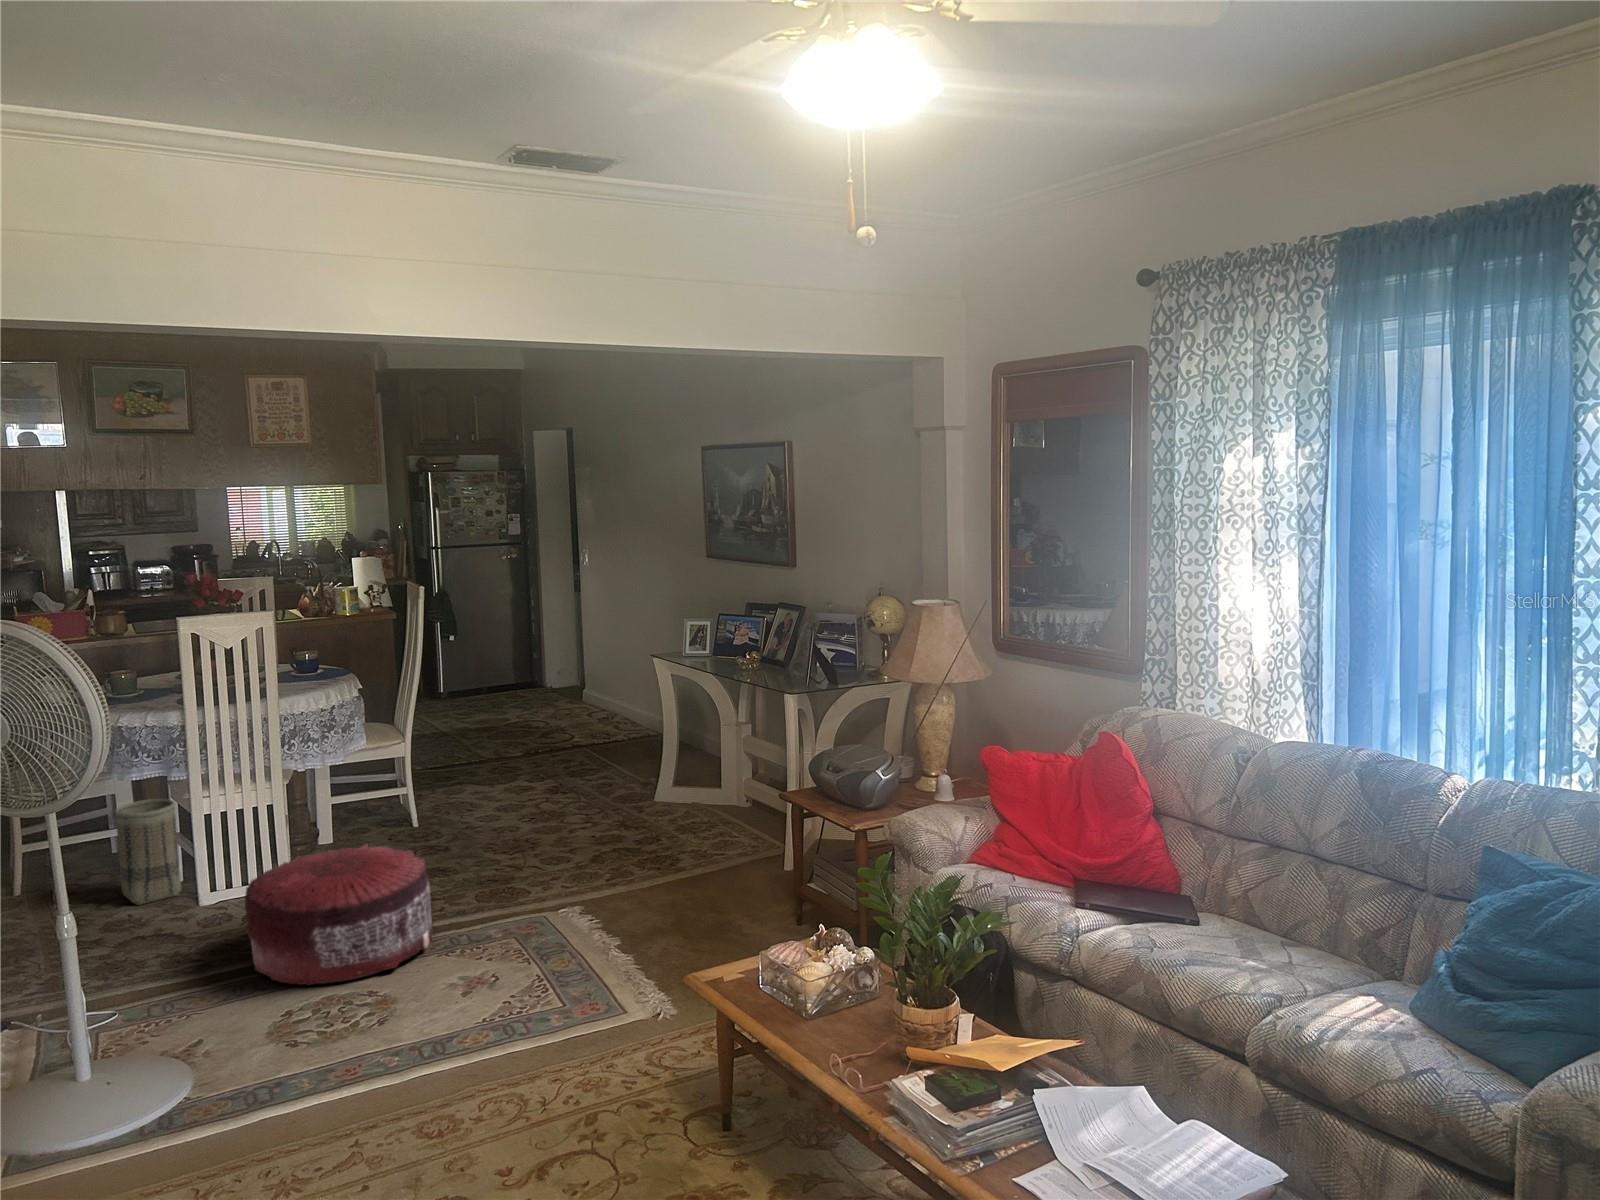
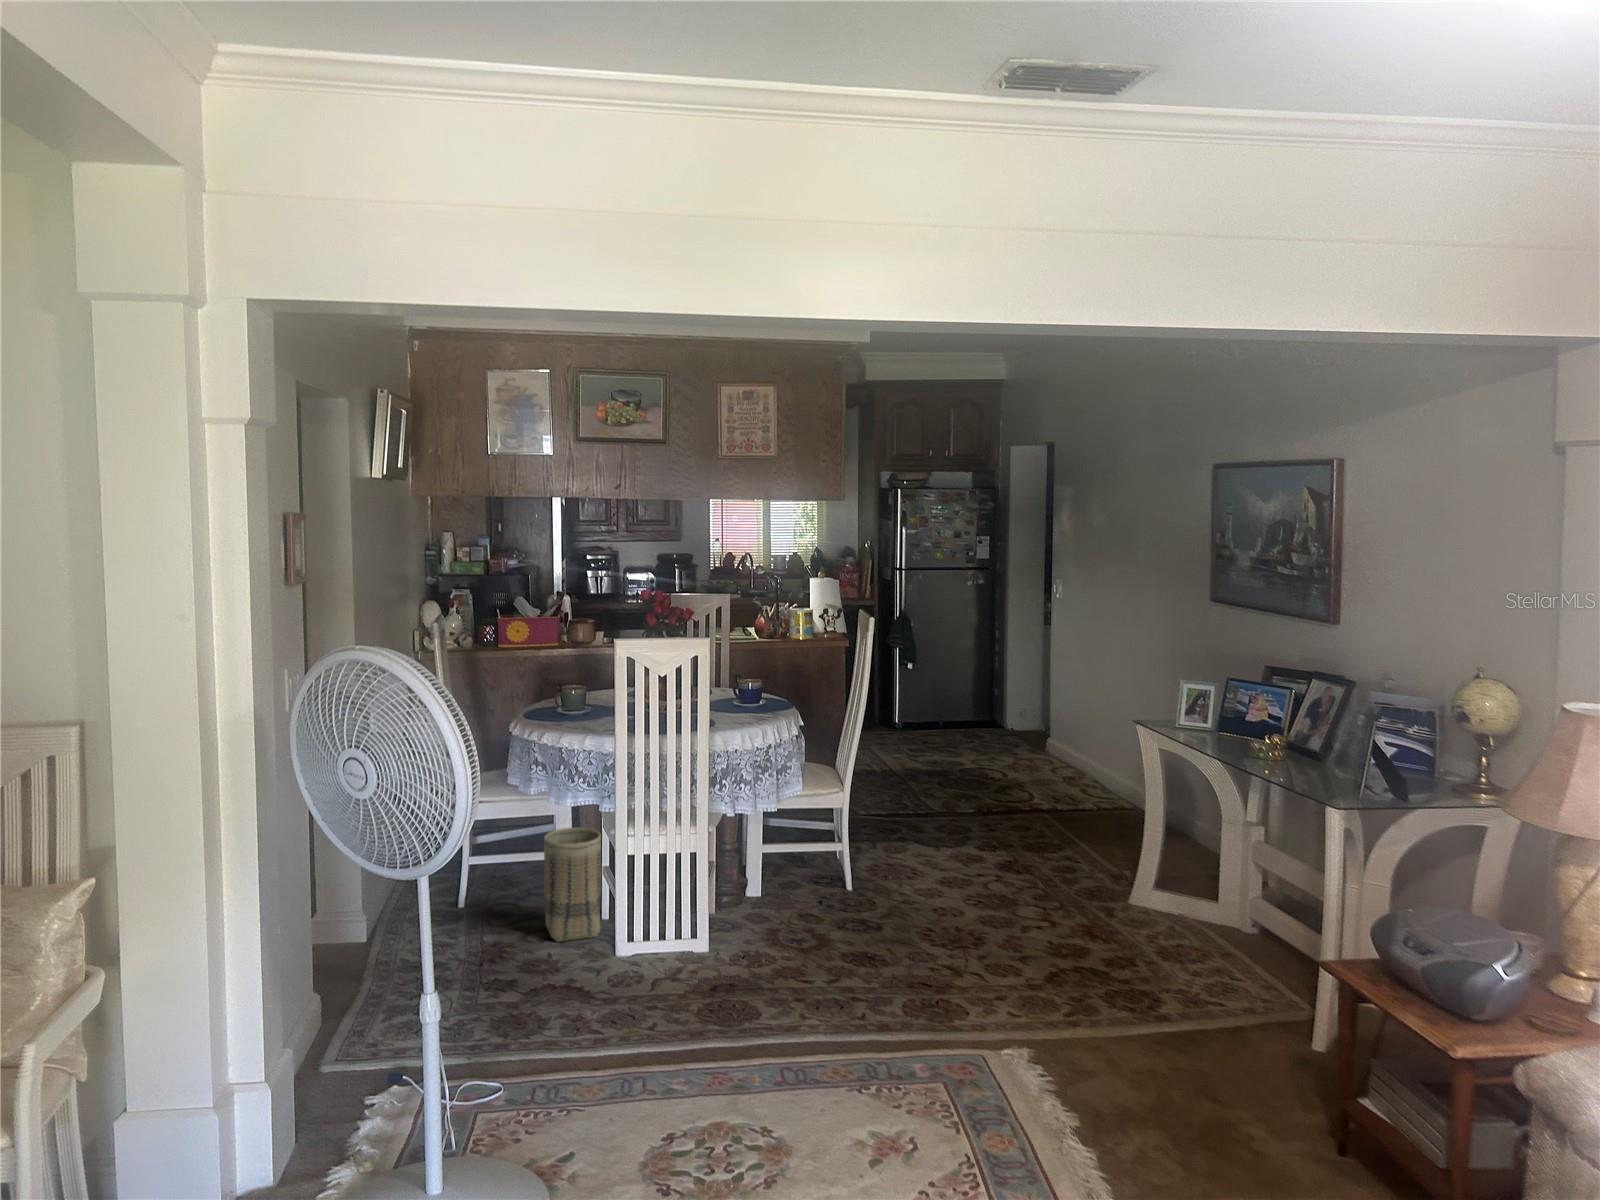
pouf: present [244,844,435,985] -> none [642,924,853,1102]

